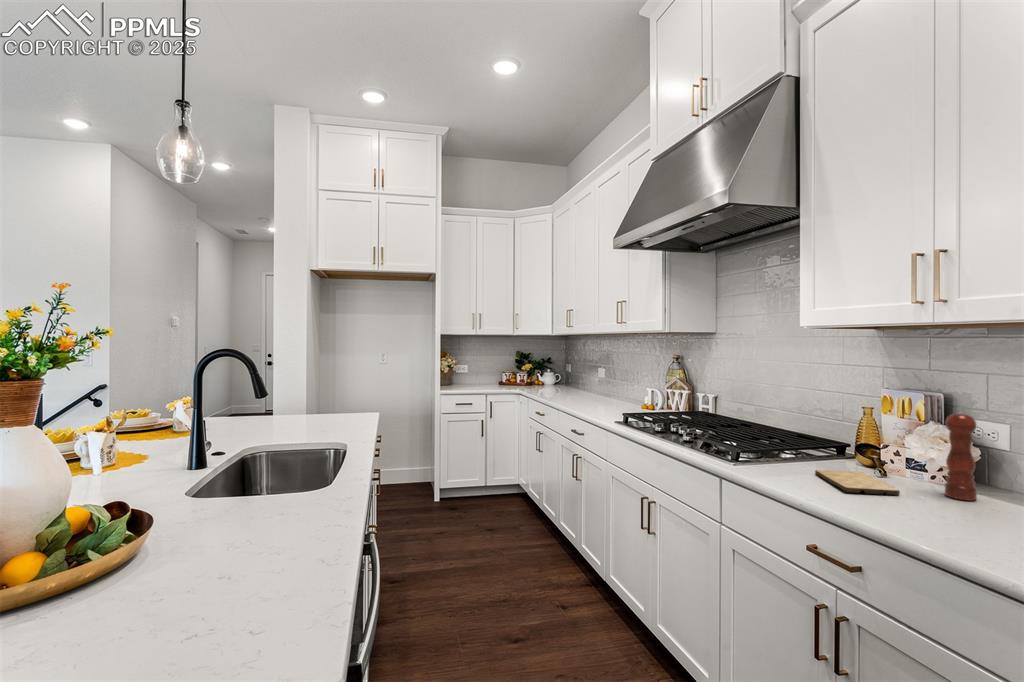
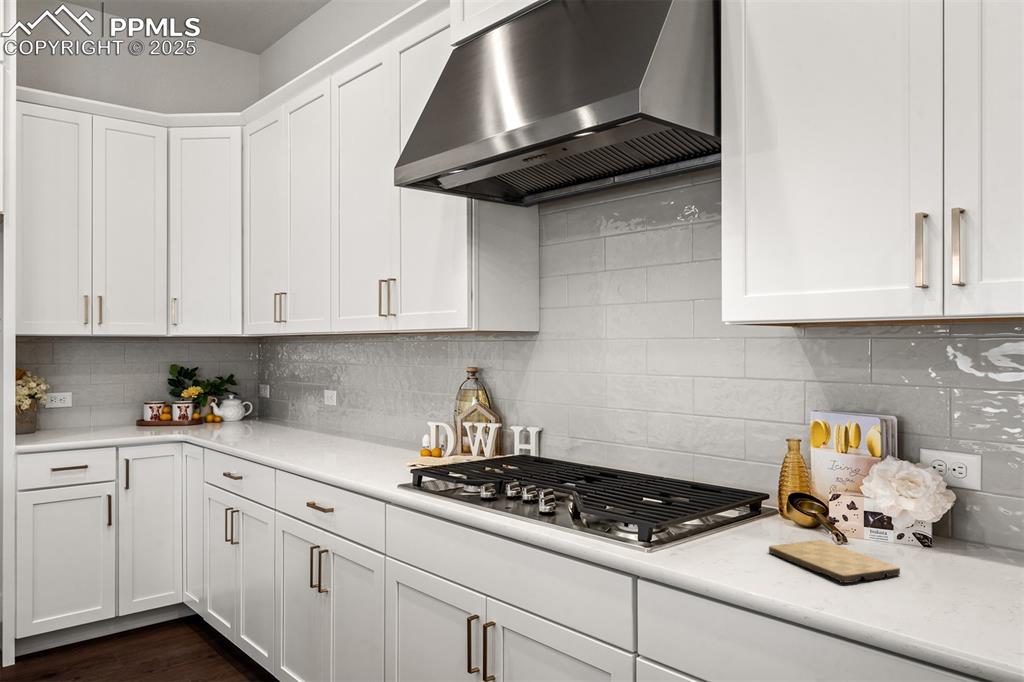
pepper mill: present [945,407,977,501] -> none [936,437,976,569]

